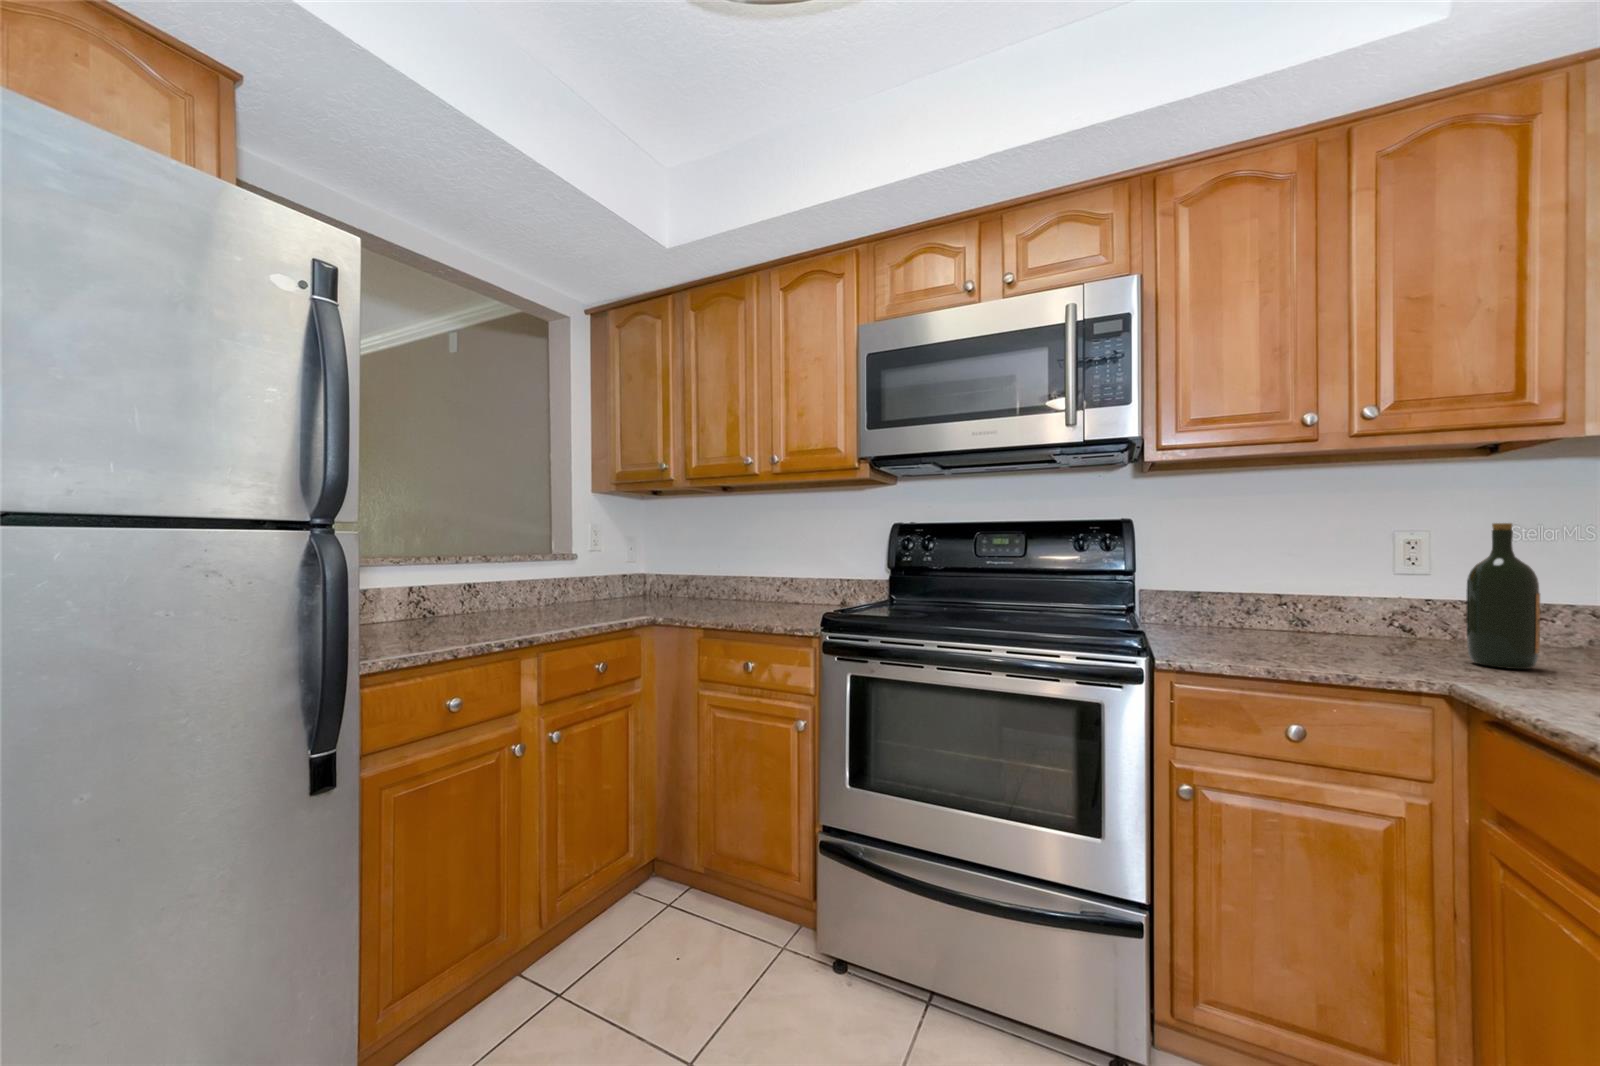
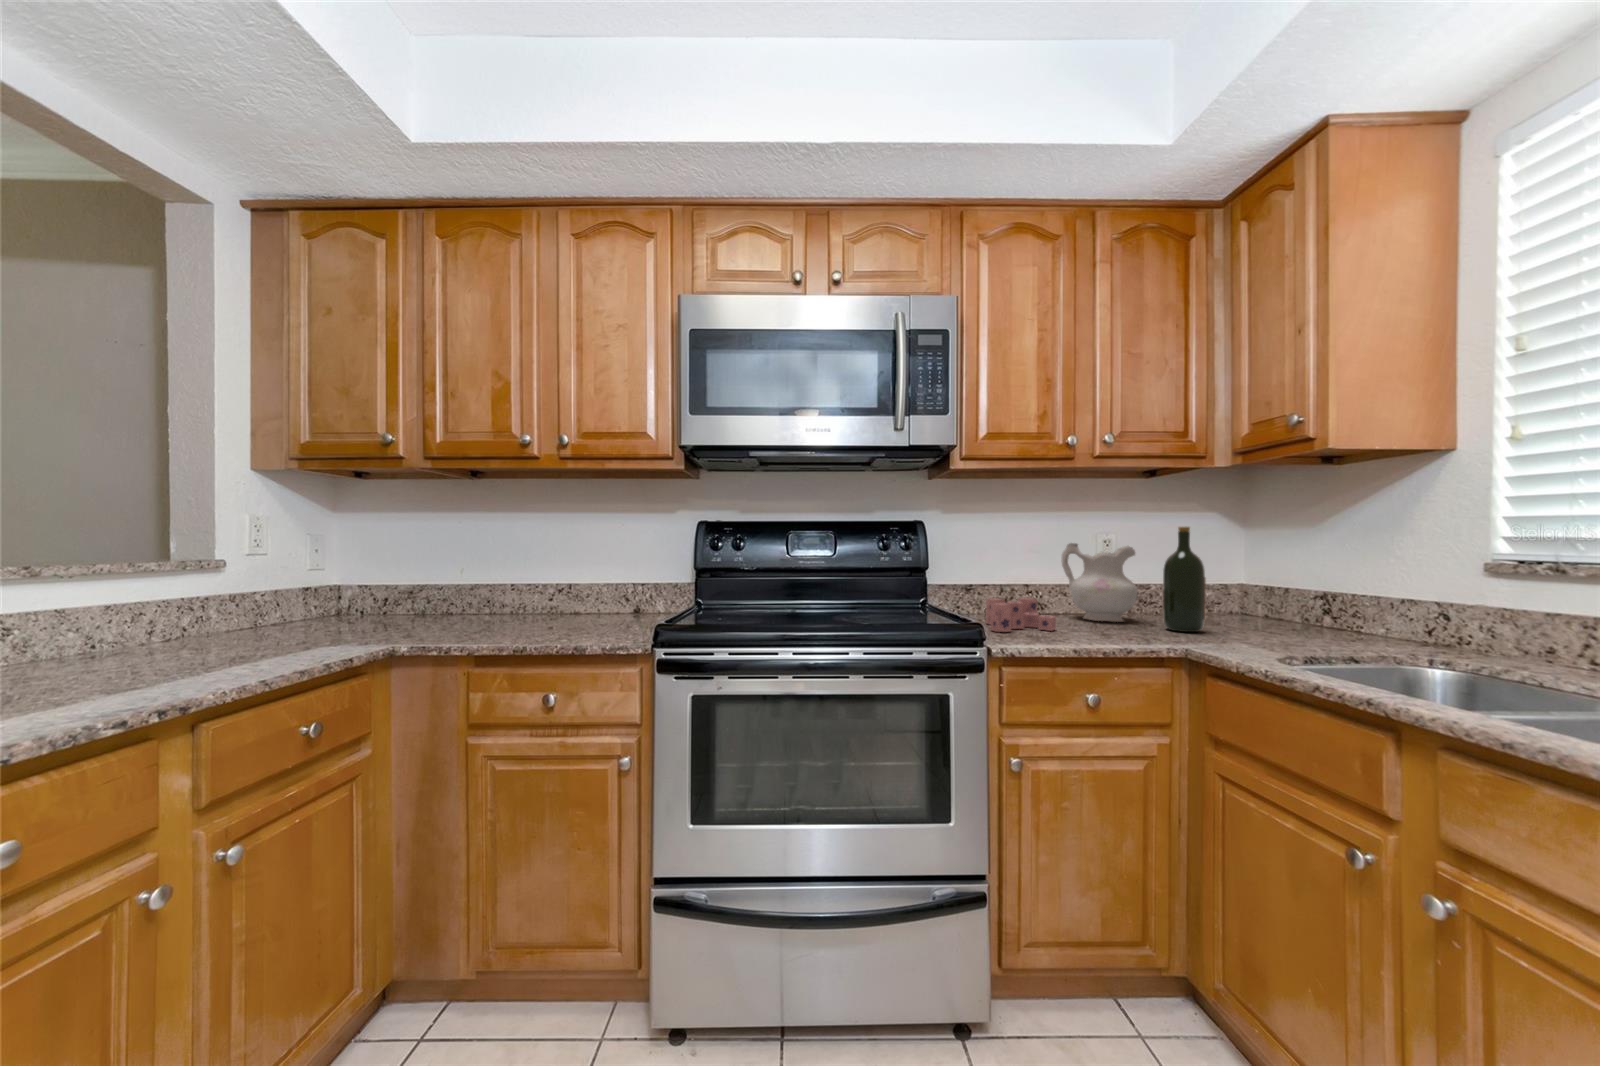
ceramic pitcher: none [1322,545,1441,649] -> present [1062,543,1137,622]
candle: none [1186,608,1282,650] -> present [986,598,1056,632]

